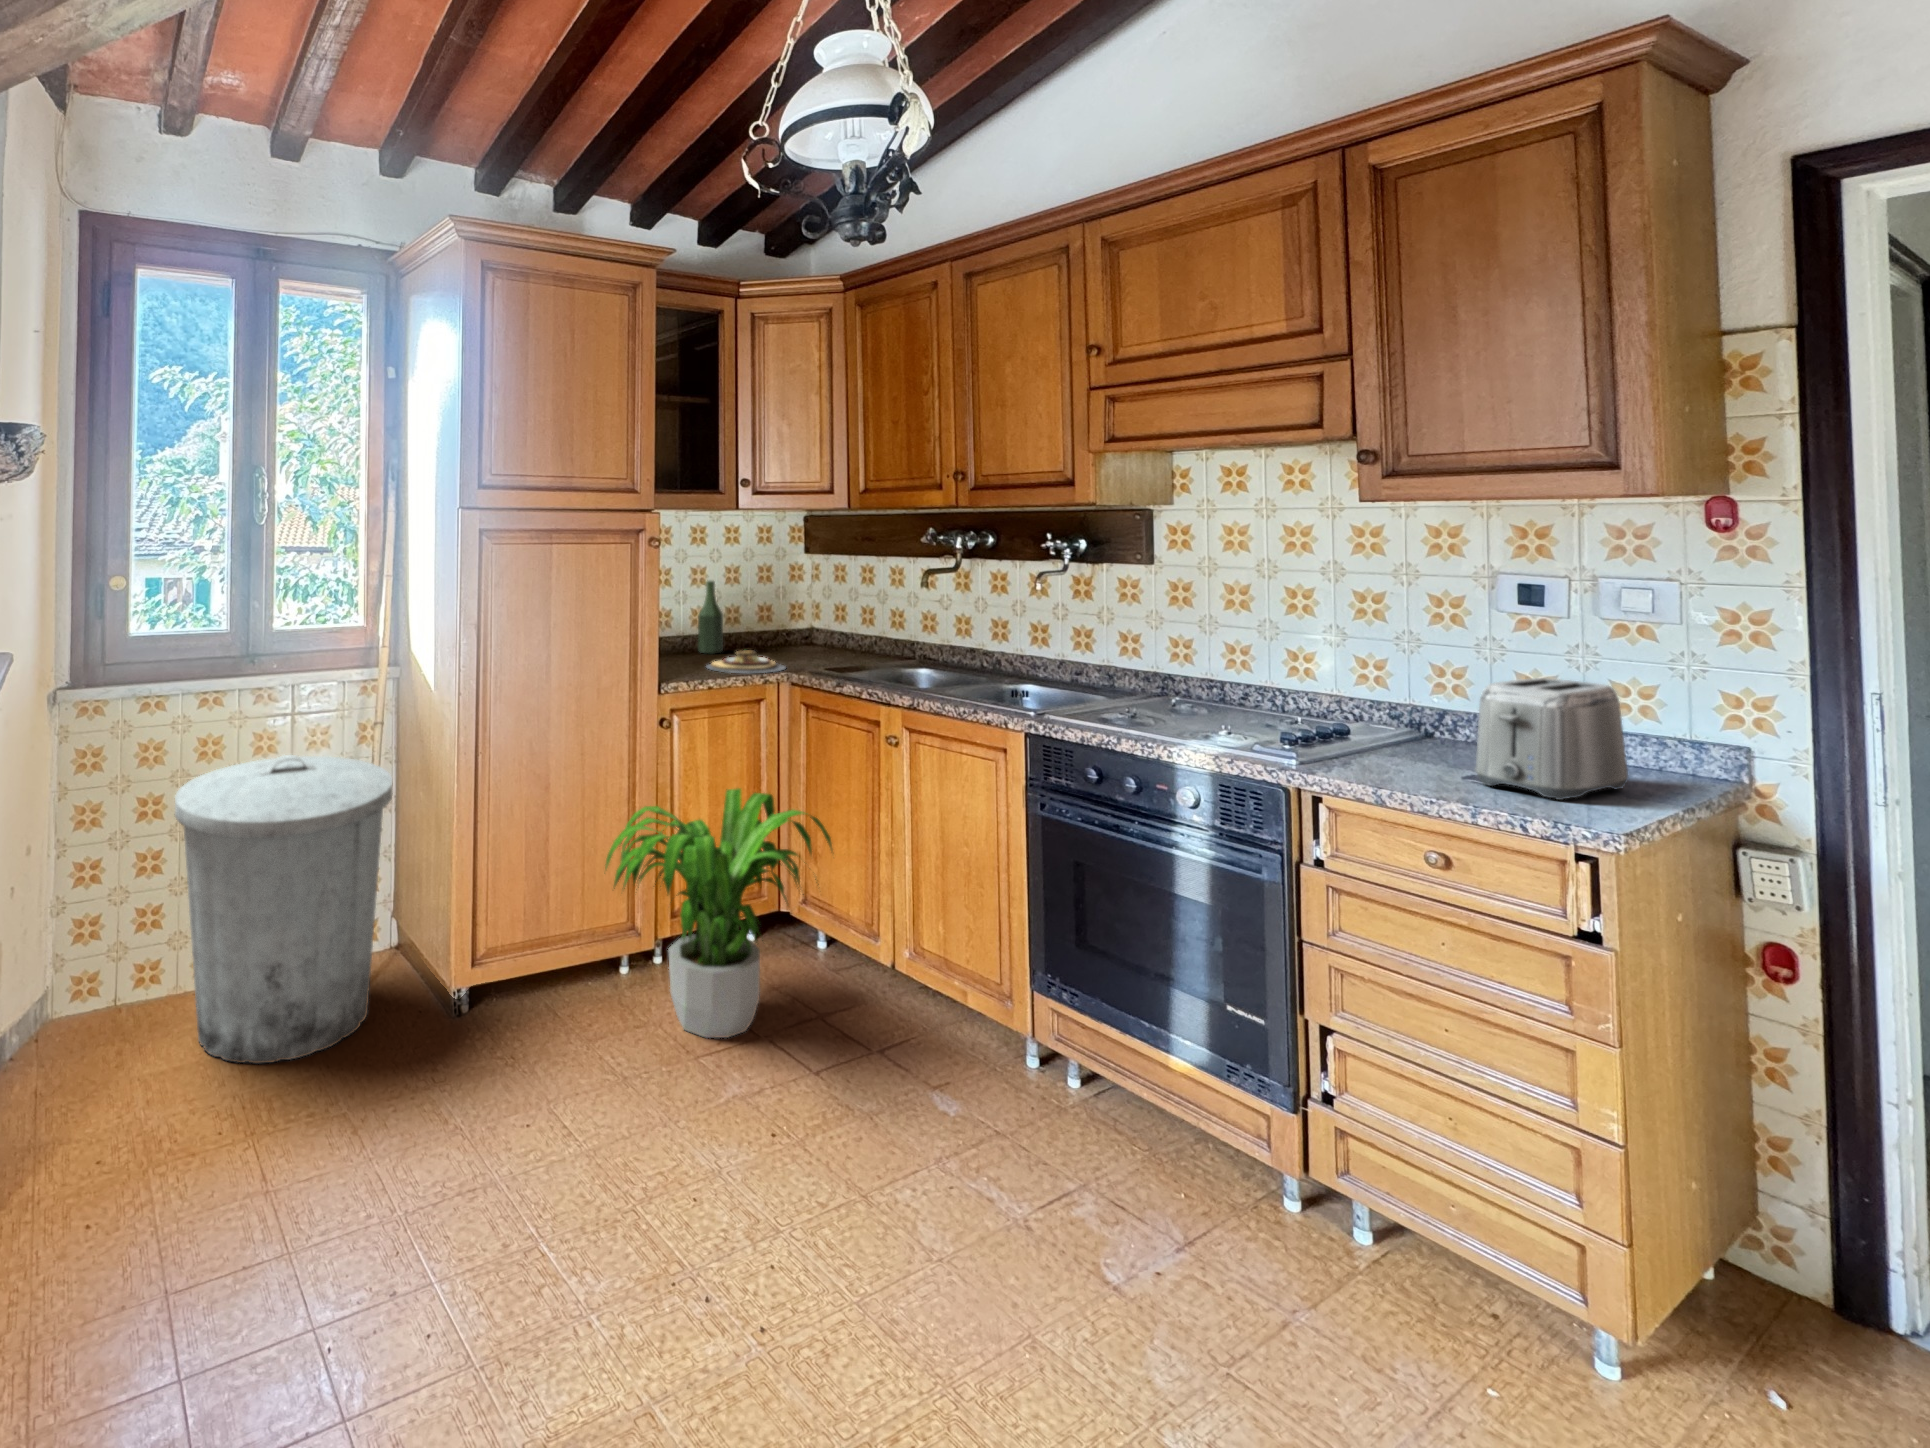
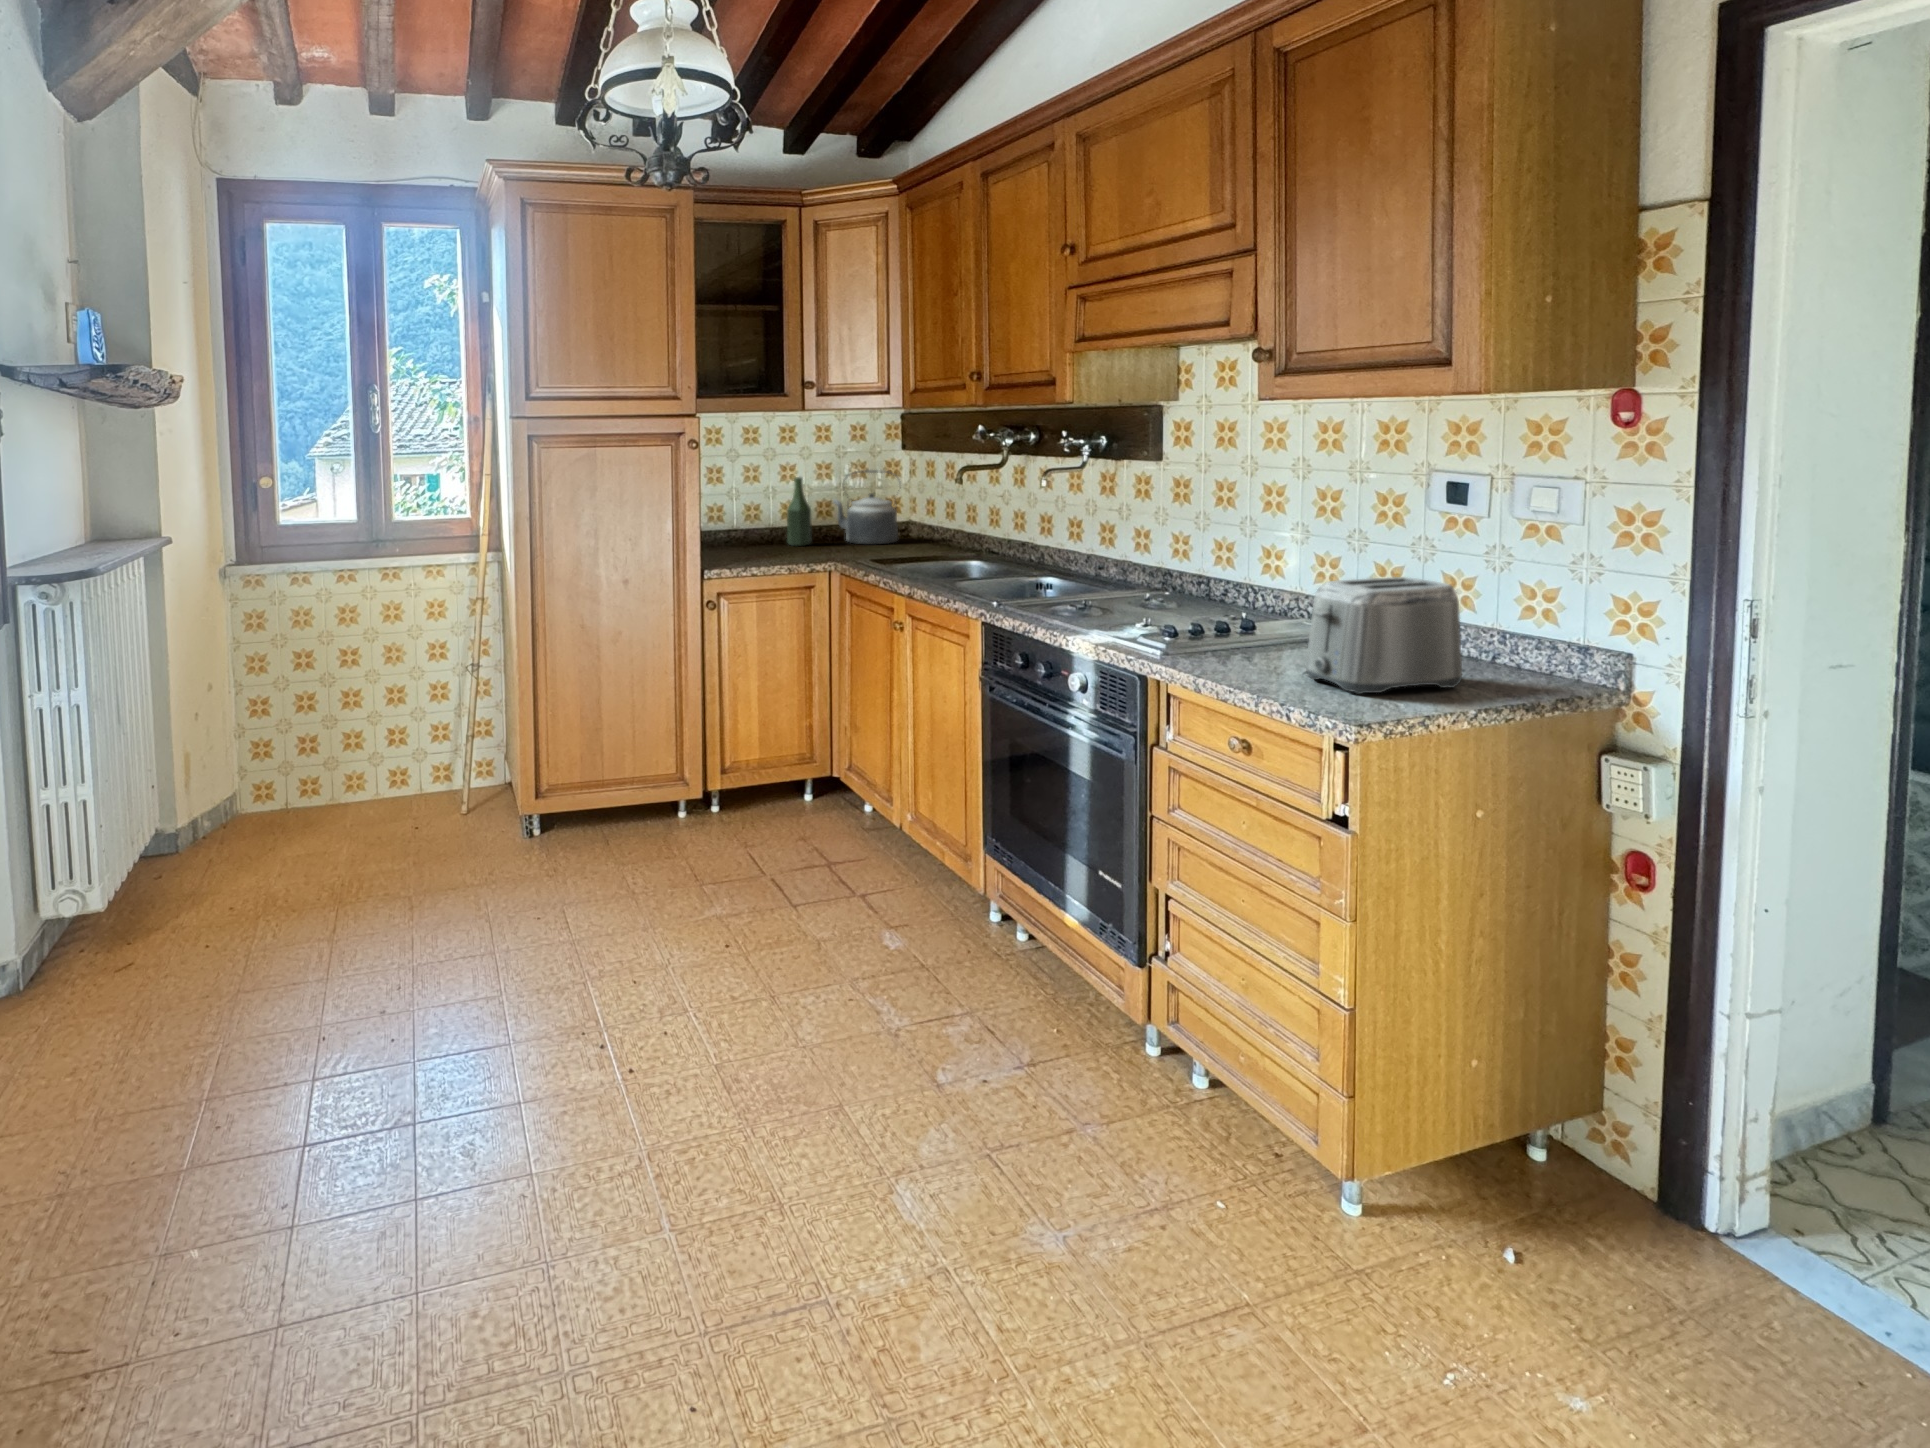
kettle: none [738,574,808,651] -> present [833,470,898,544]
plate: present [707,650,785,673] -> none [769,542,844,564]
trash can: present [174,755,393,1063] -> none [299,622,474,859]
potted plant: present [605,788,832,1038] -> none [633,666,836,876]

